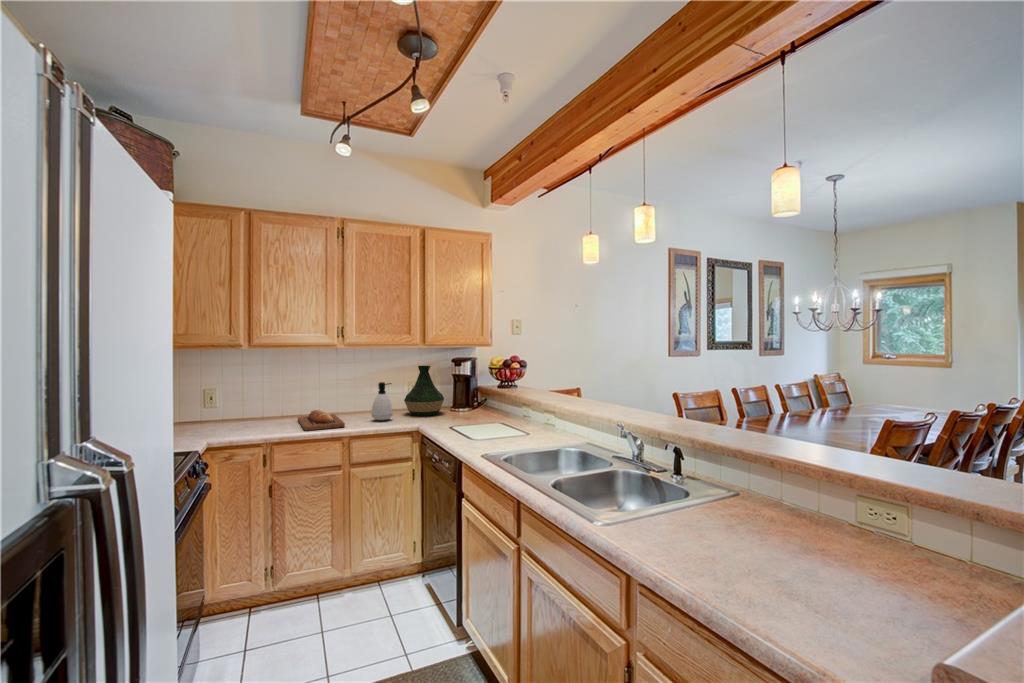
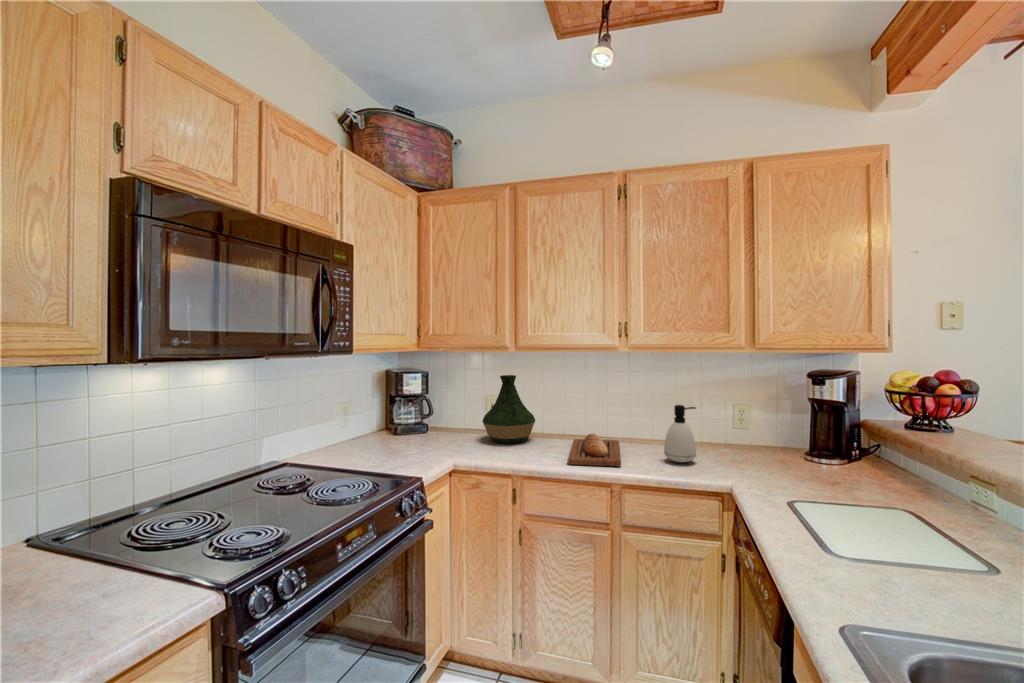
vase: present [404,366,444,416] -> present [482,375,535,444]

